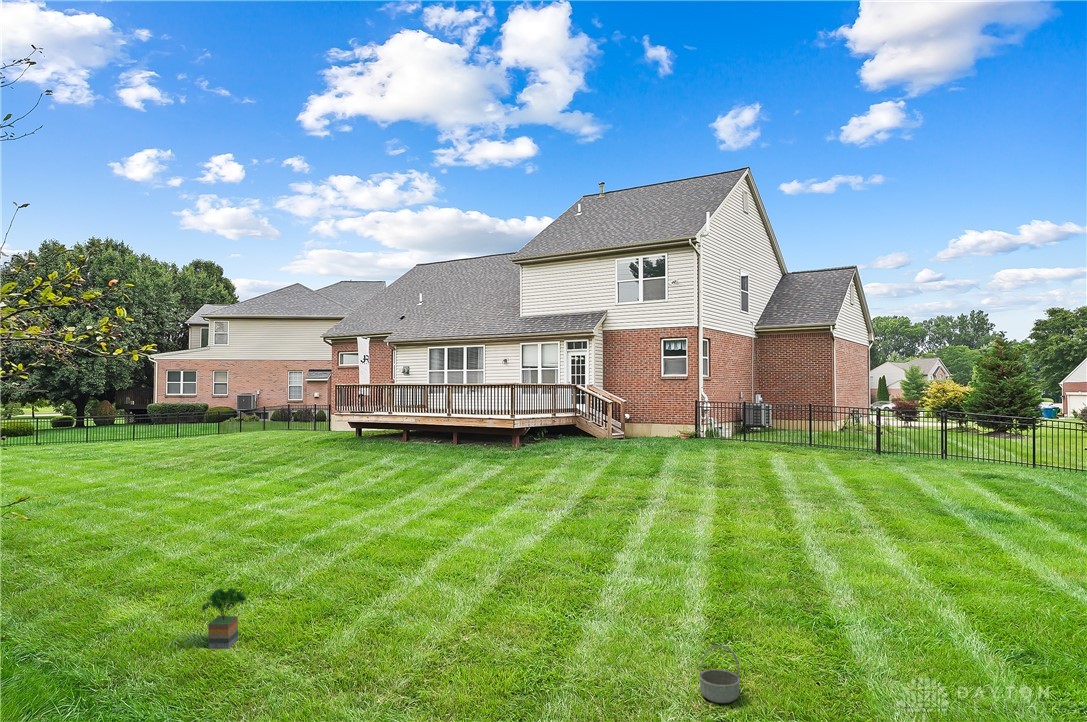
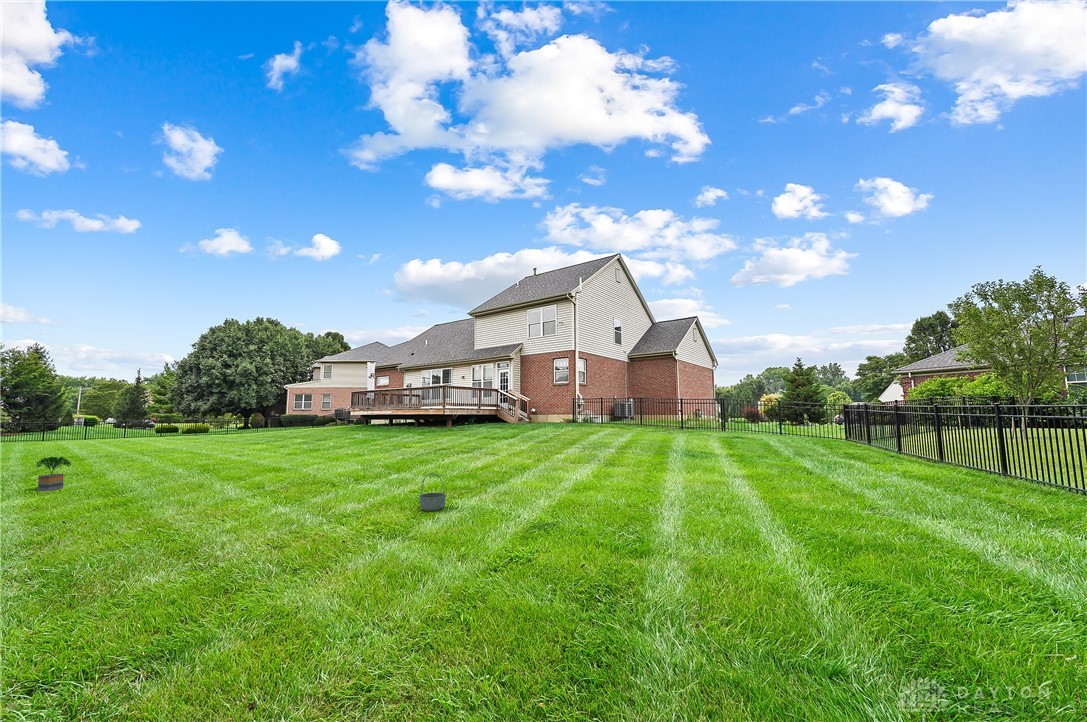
basket: present [699,645,741,703] -> present [419,473,446,511]

